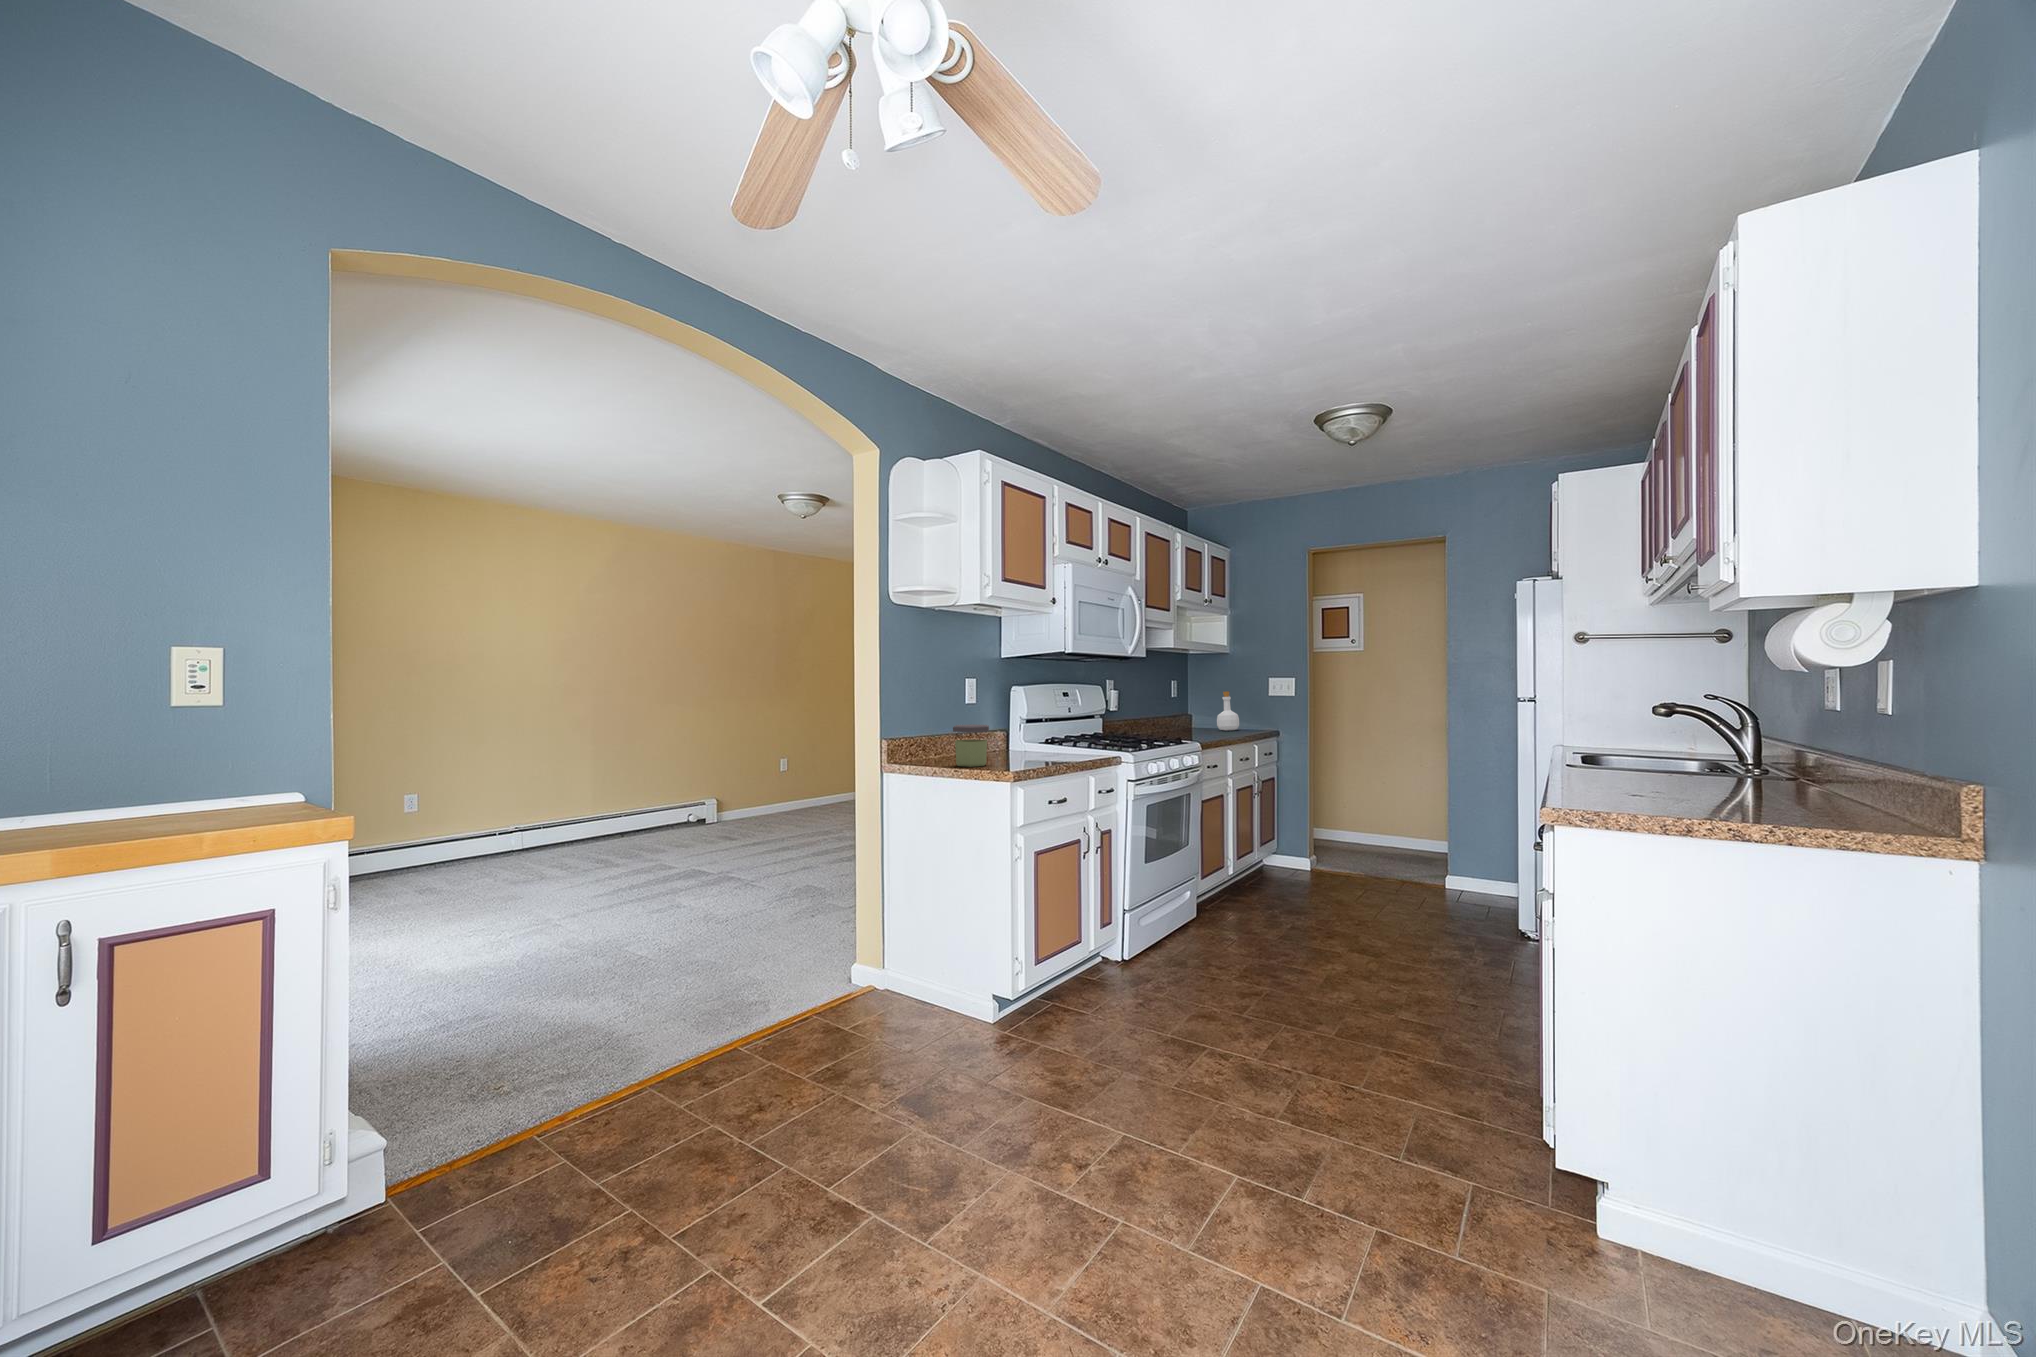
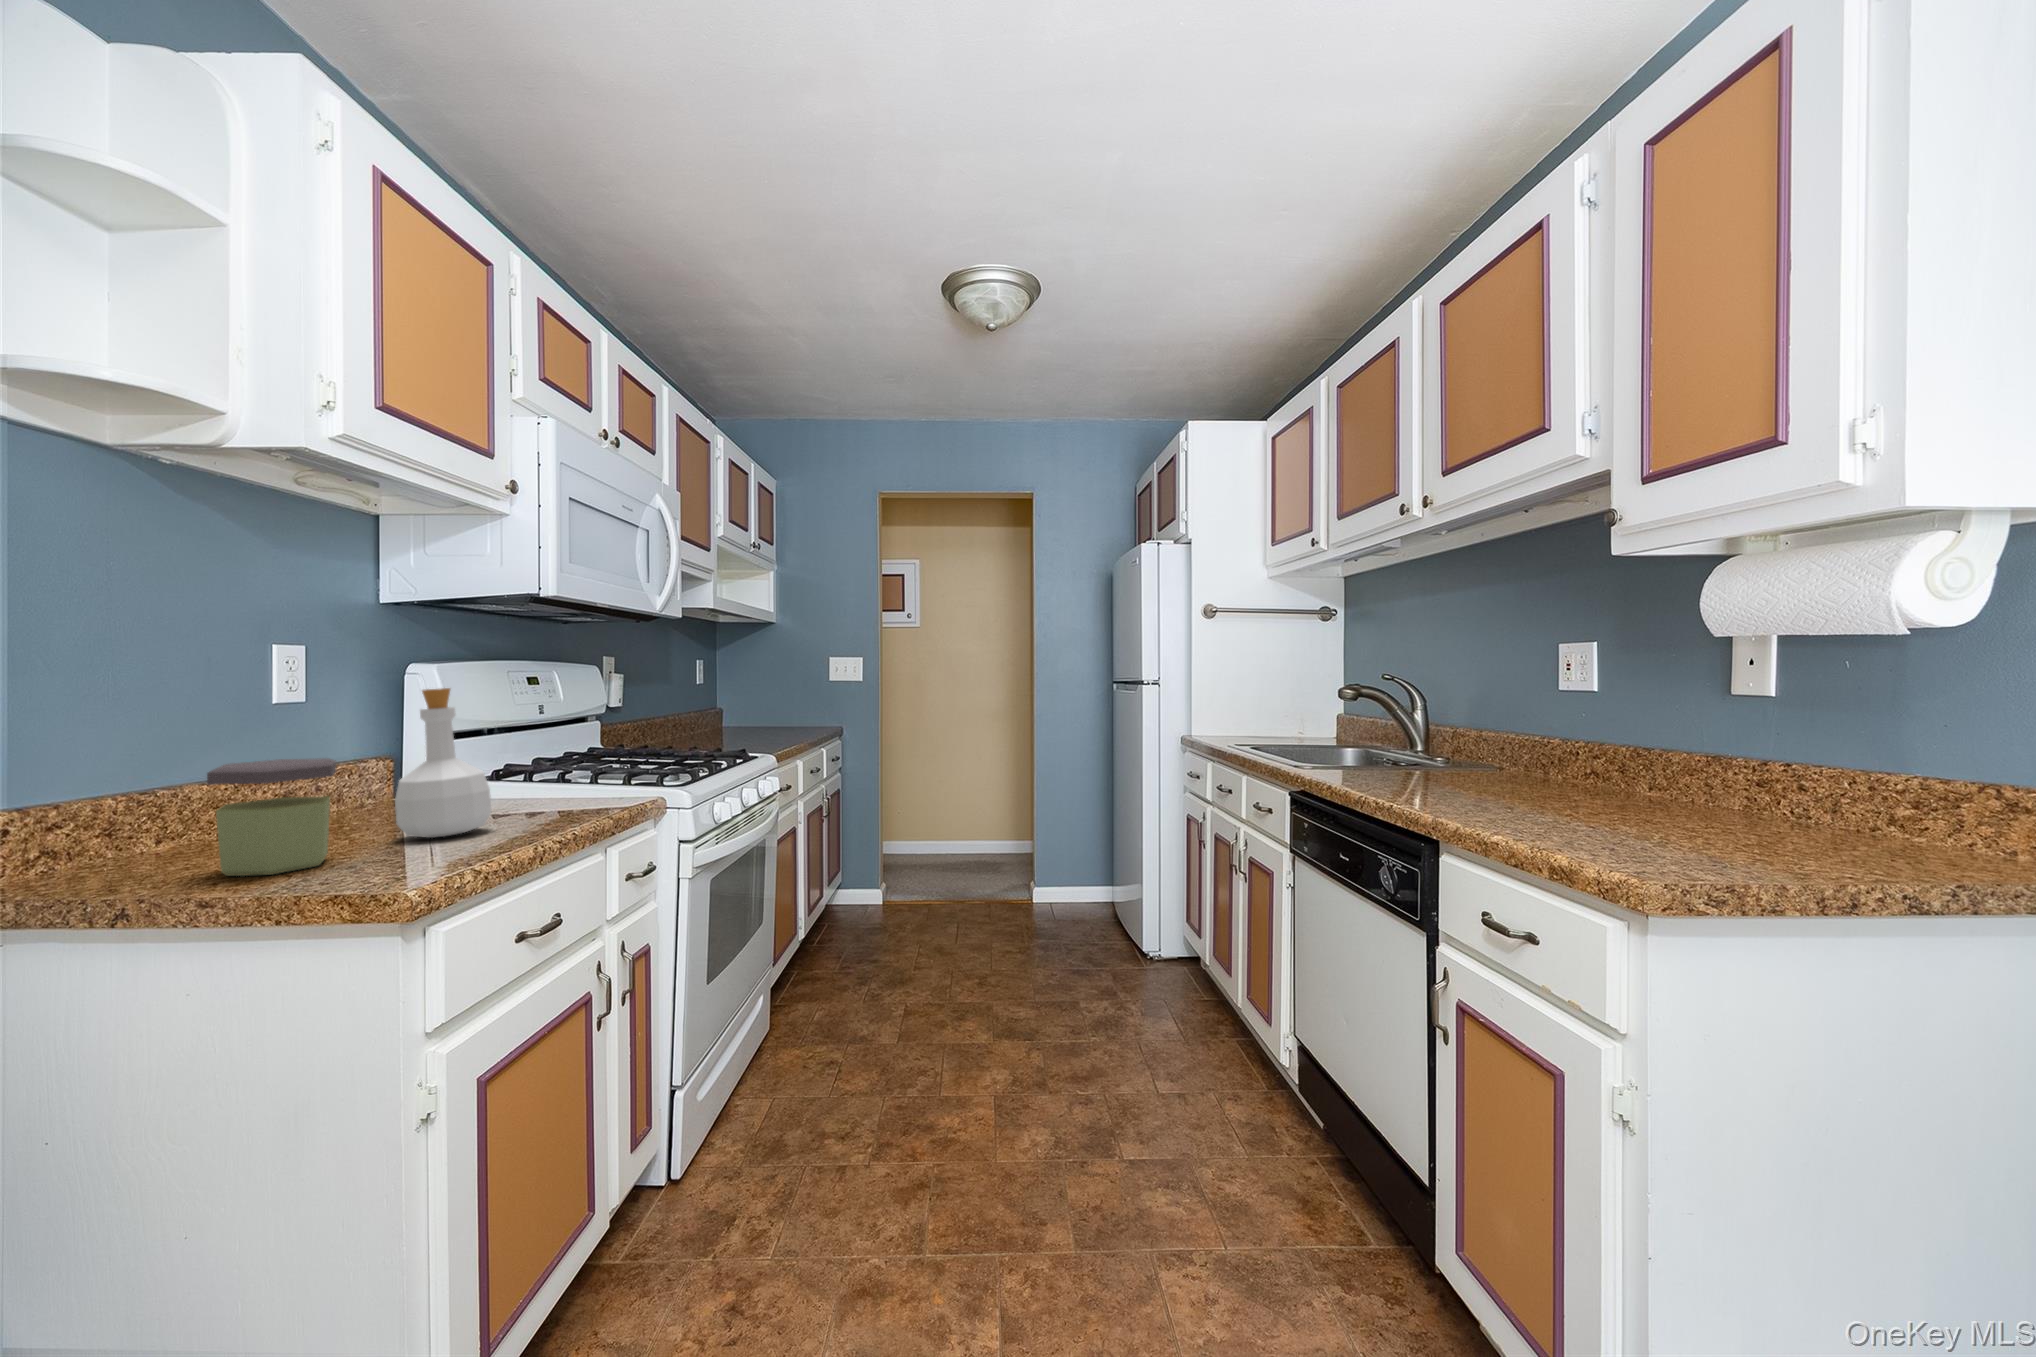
bottle: present [1217,691,1239,731] -> present [395,688,491,838]

